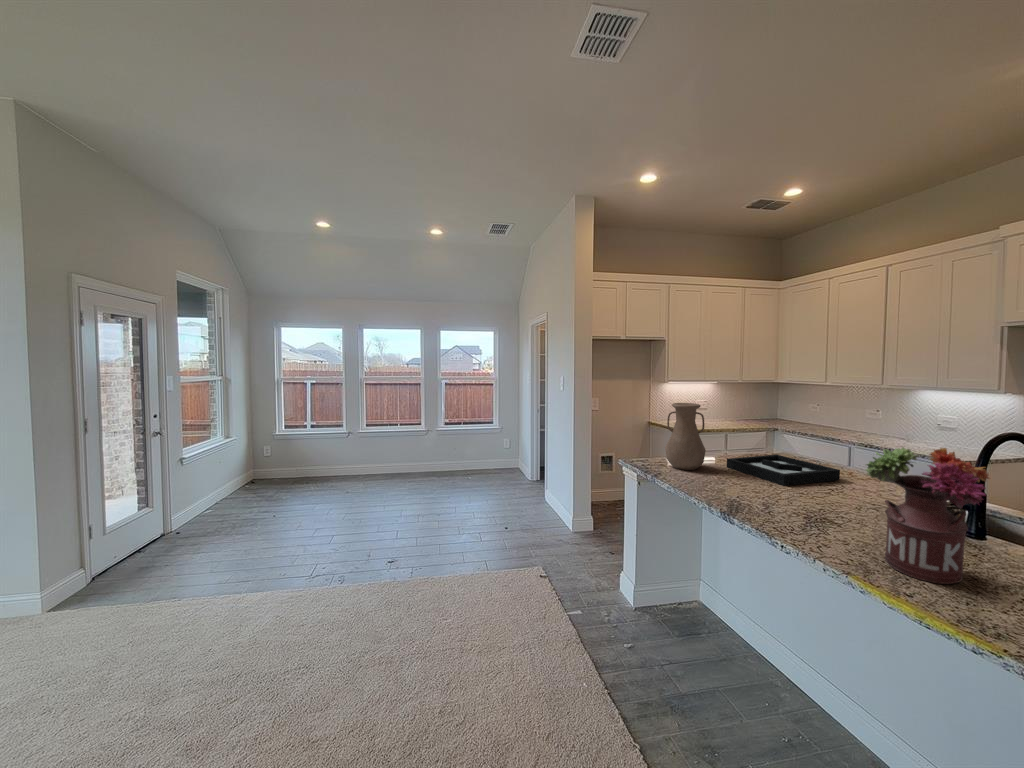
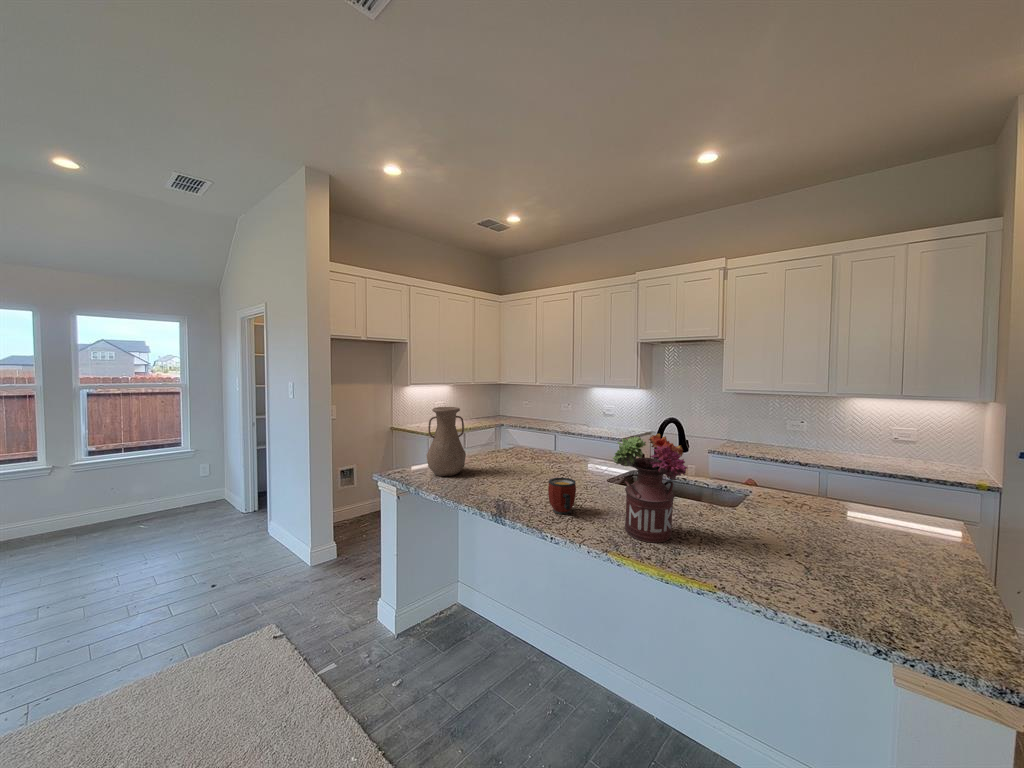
decorative tray: present [727,455,840,486] -> none [483,449,567,478]
mug: none [786,486,824,527] -> present [548,478,576,514]

